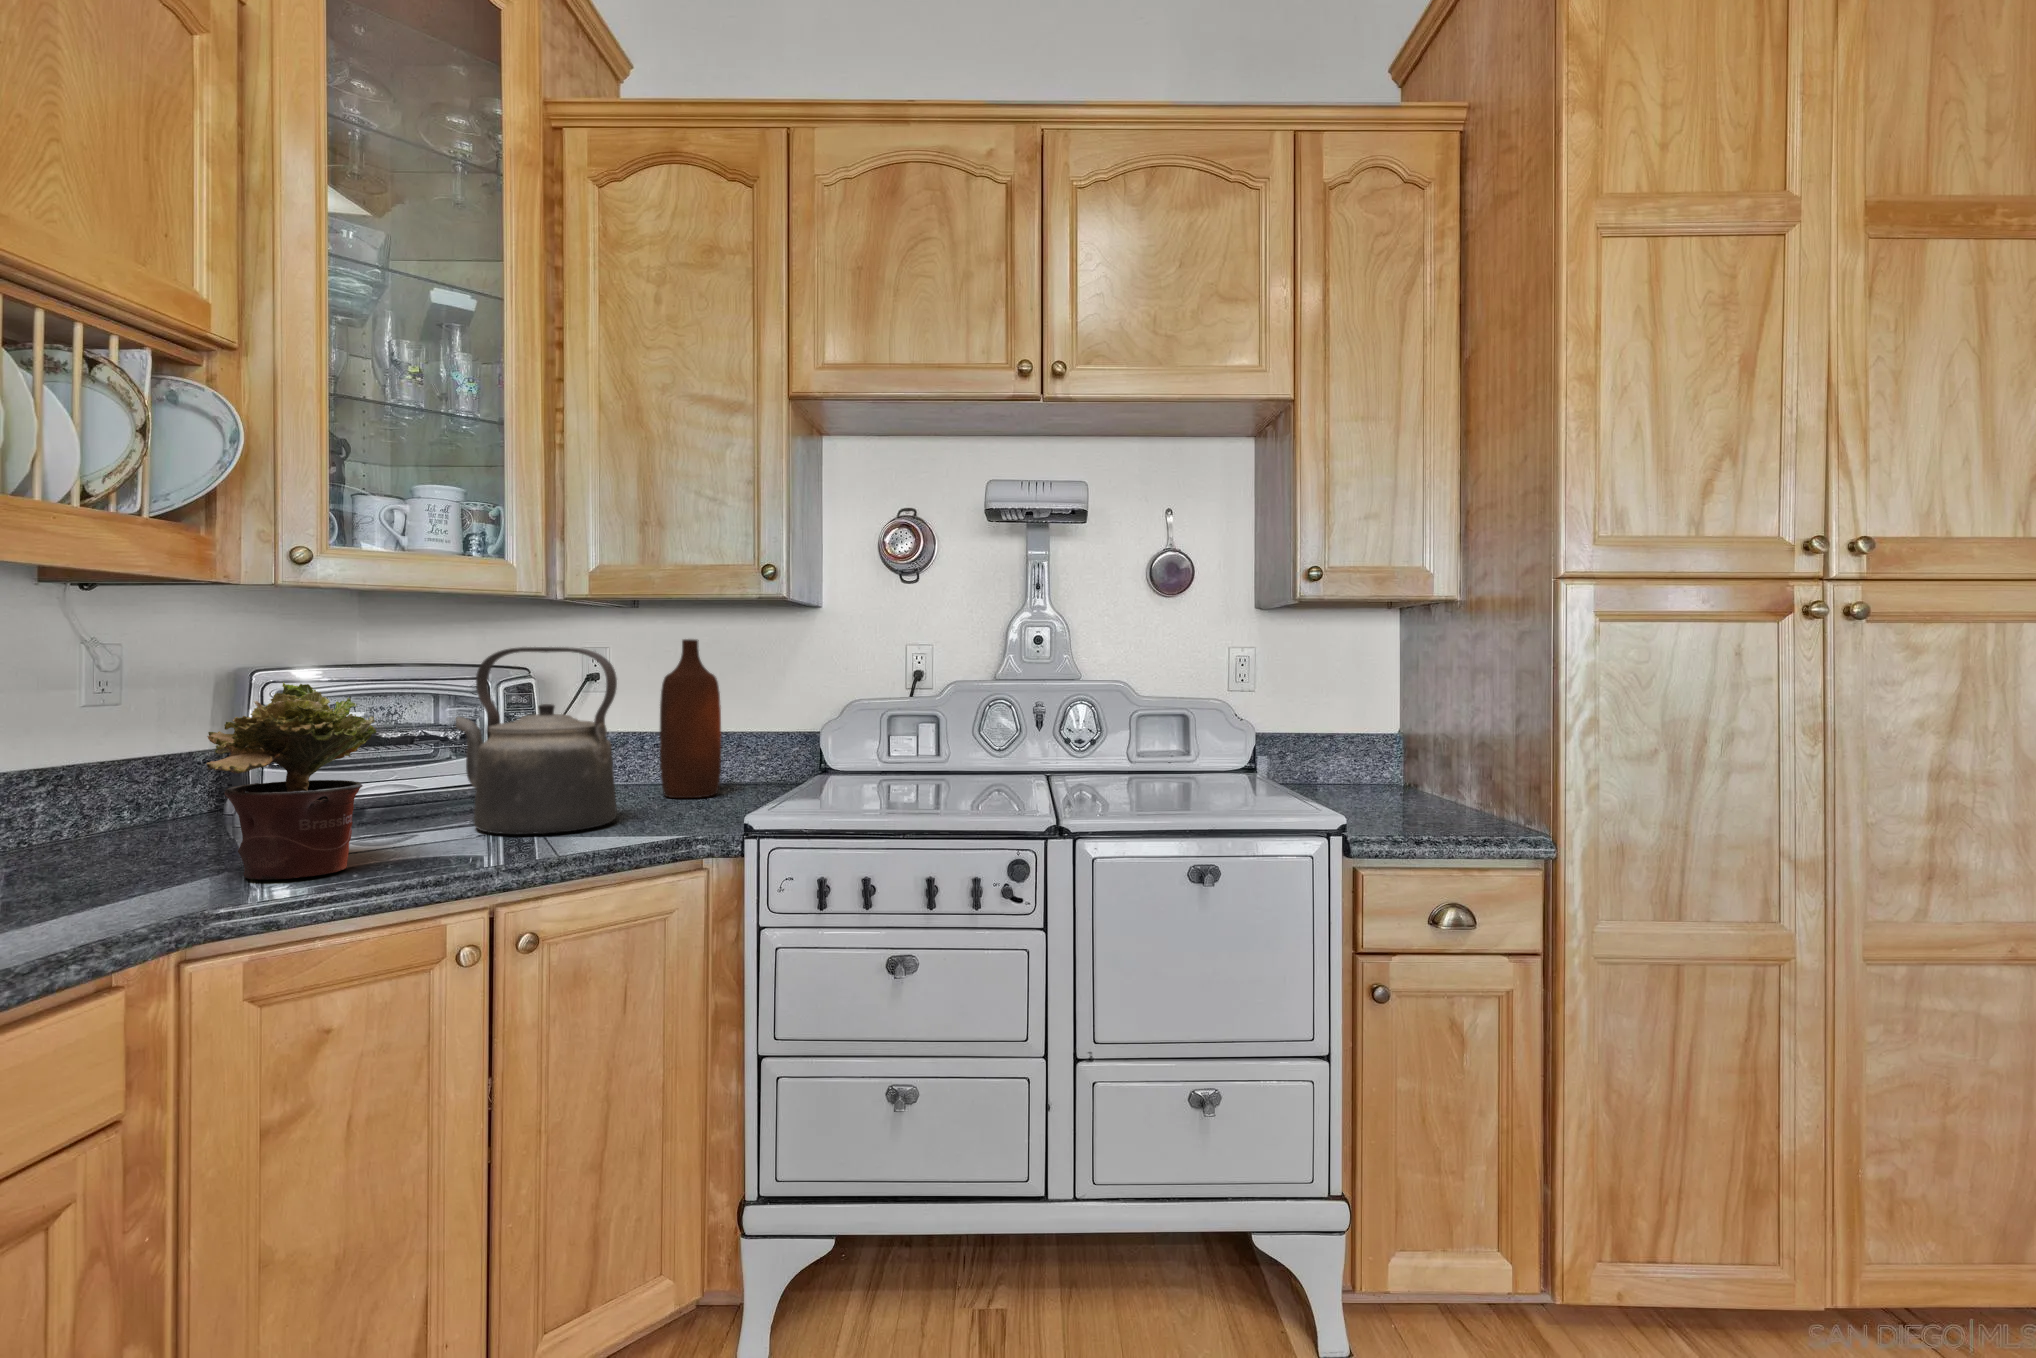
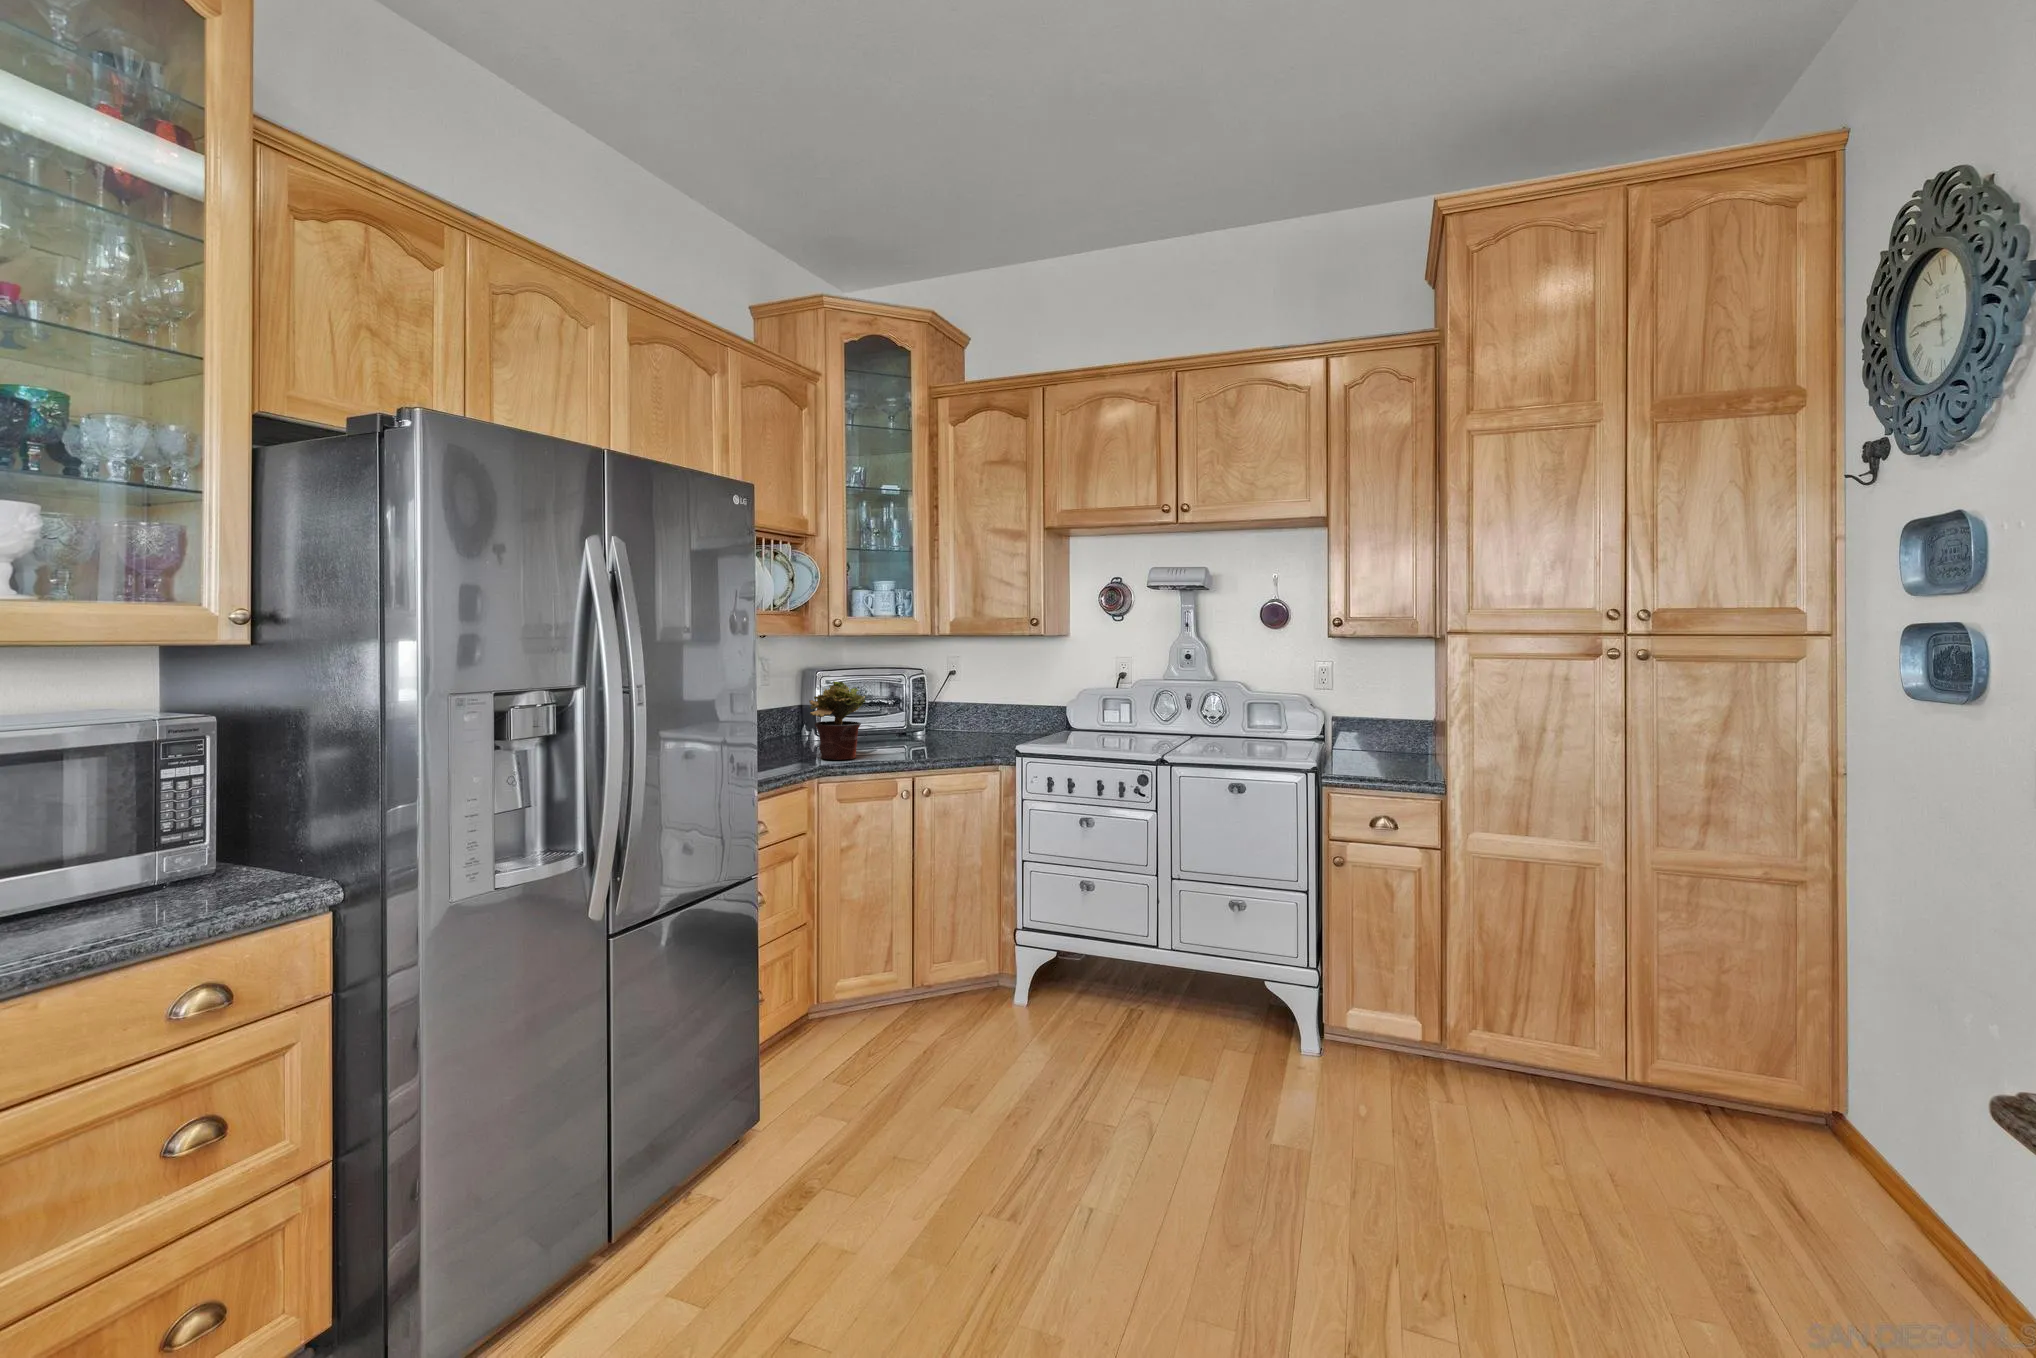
bottle: present [660,639,721,798] -> none [986,655,1016,738]
kettle: present [455,647,617,834] -> none [893,663,962,750]

